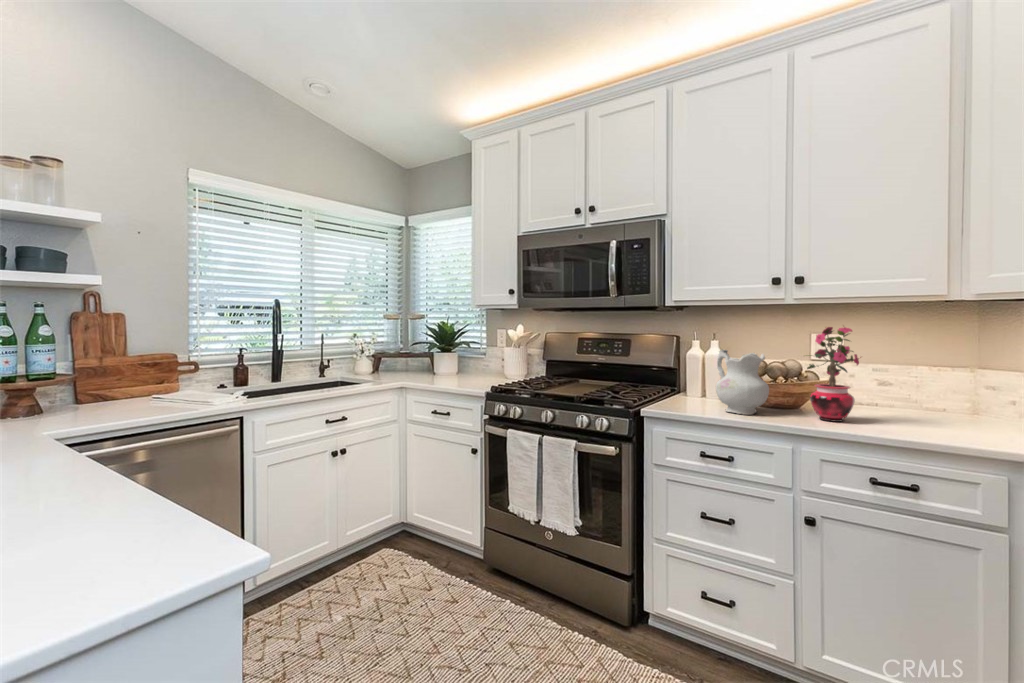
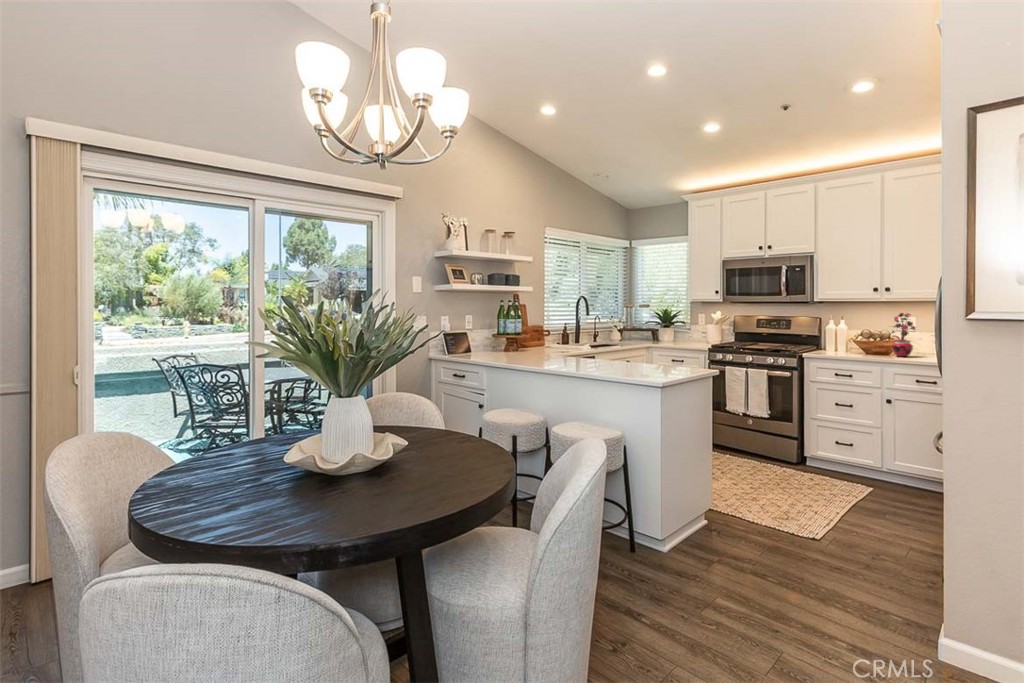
ceramic pitcher: present [716,350,769,415] -> none [843,324,871,355]

